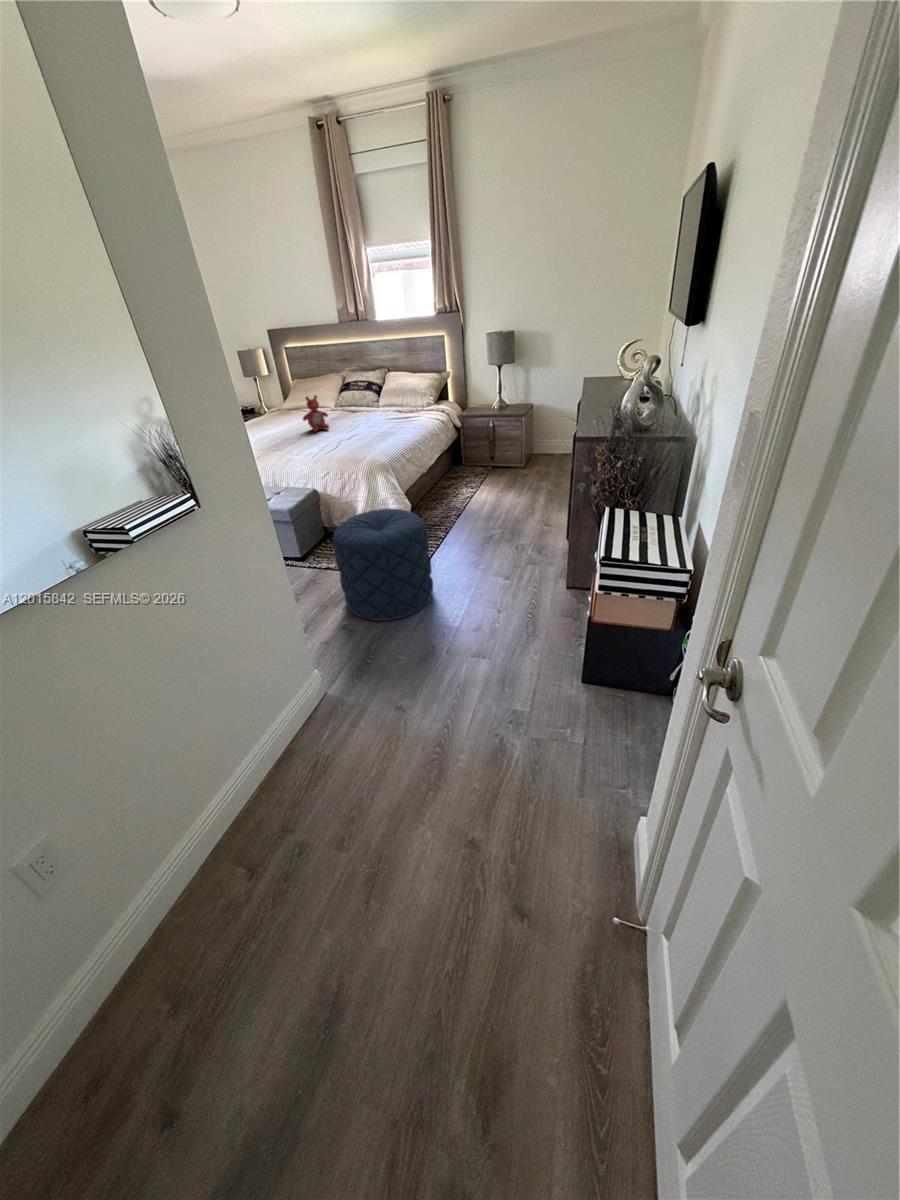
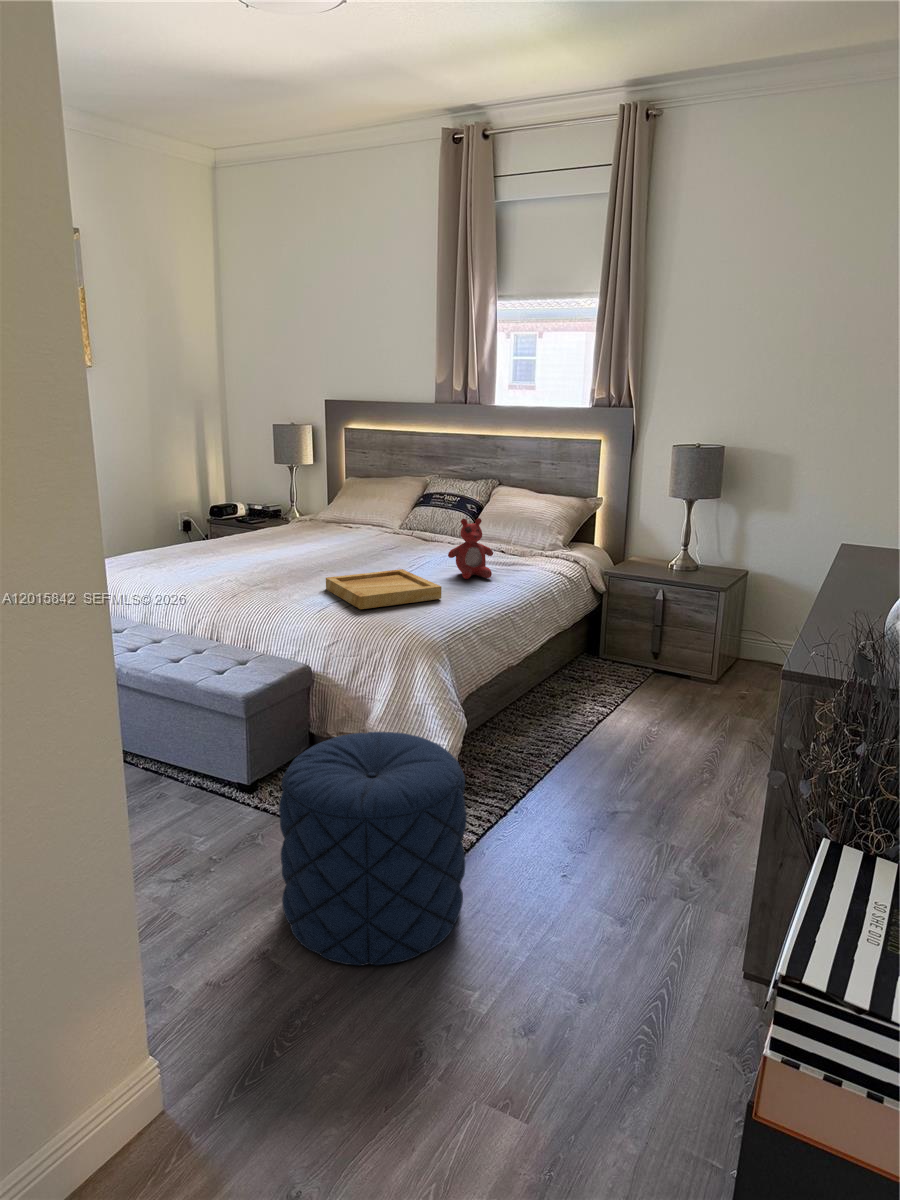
stuffed bear: present [303,395,329,432] -> present [448,518,493,579]
tray: none [310,428,379,453] -> present [326,569,441,609]

